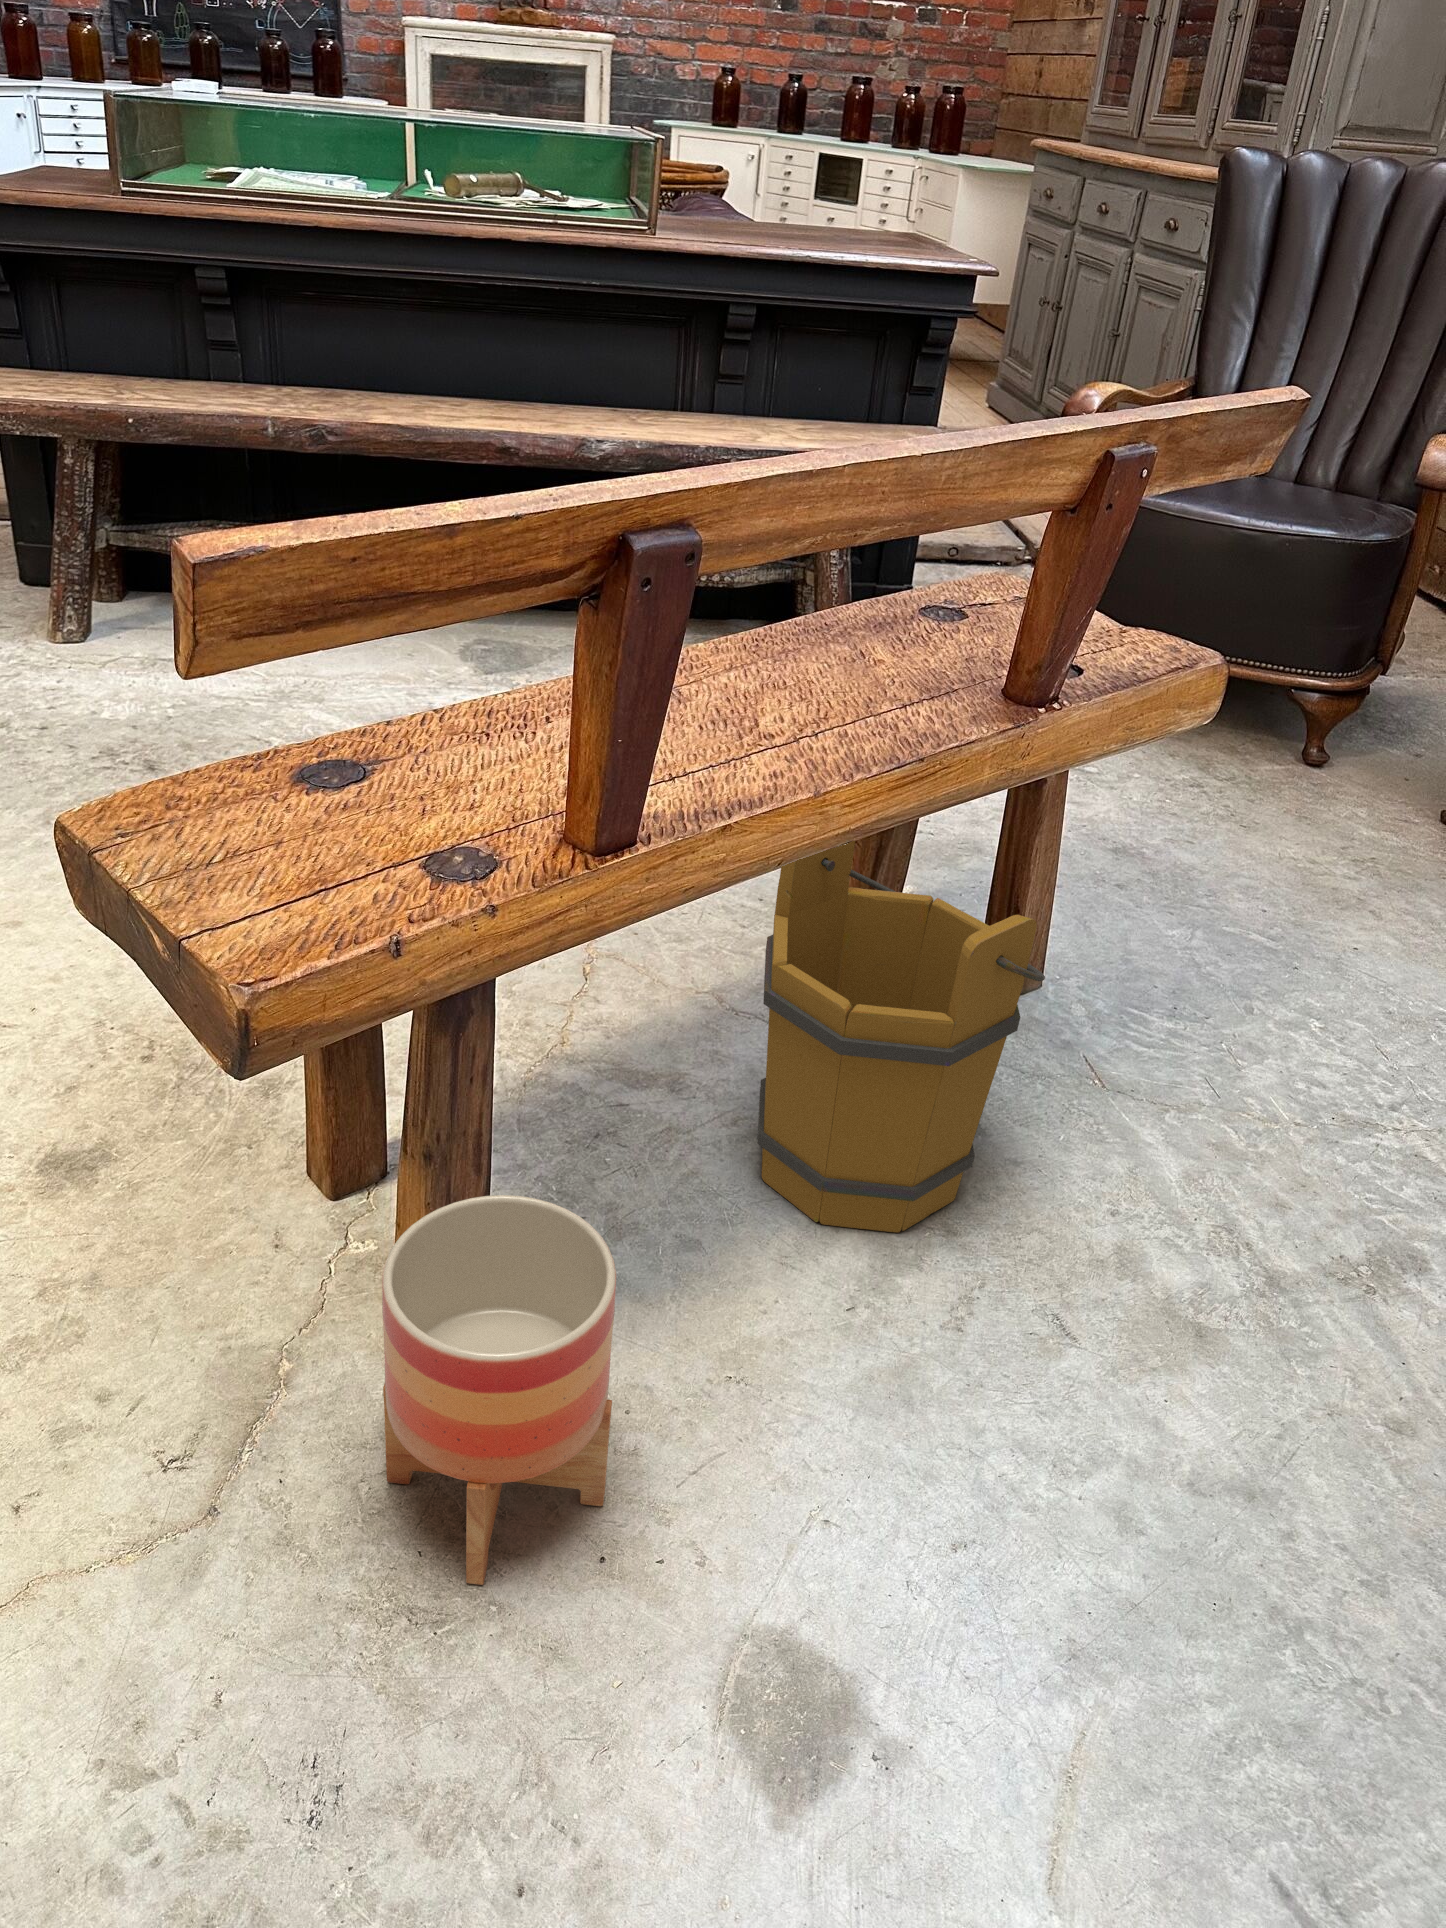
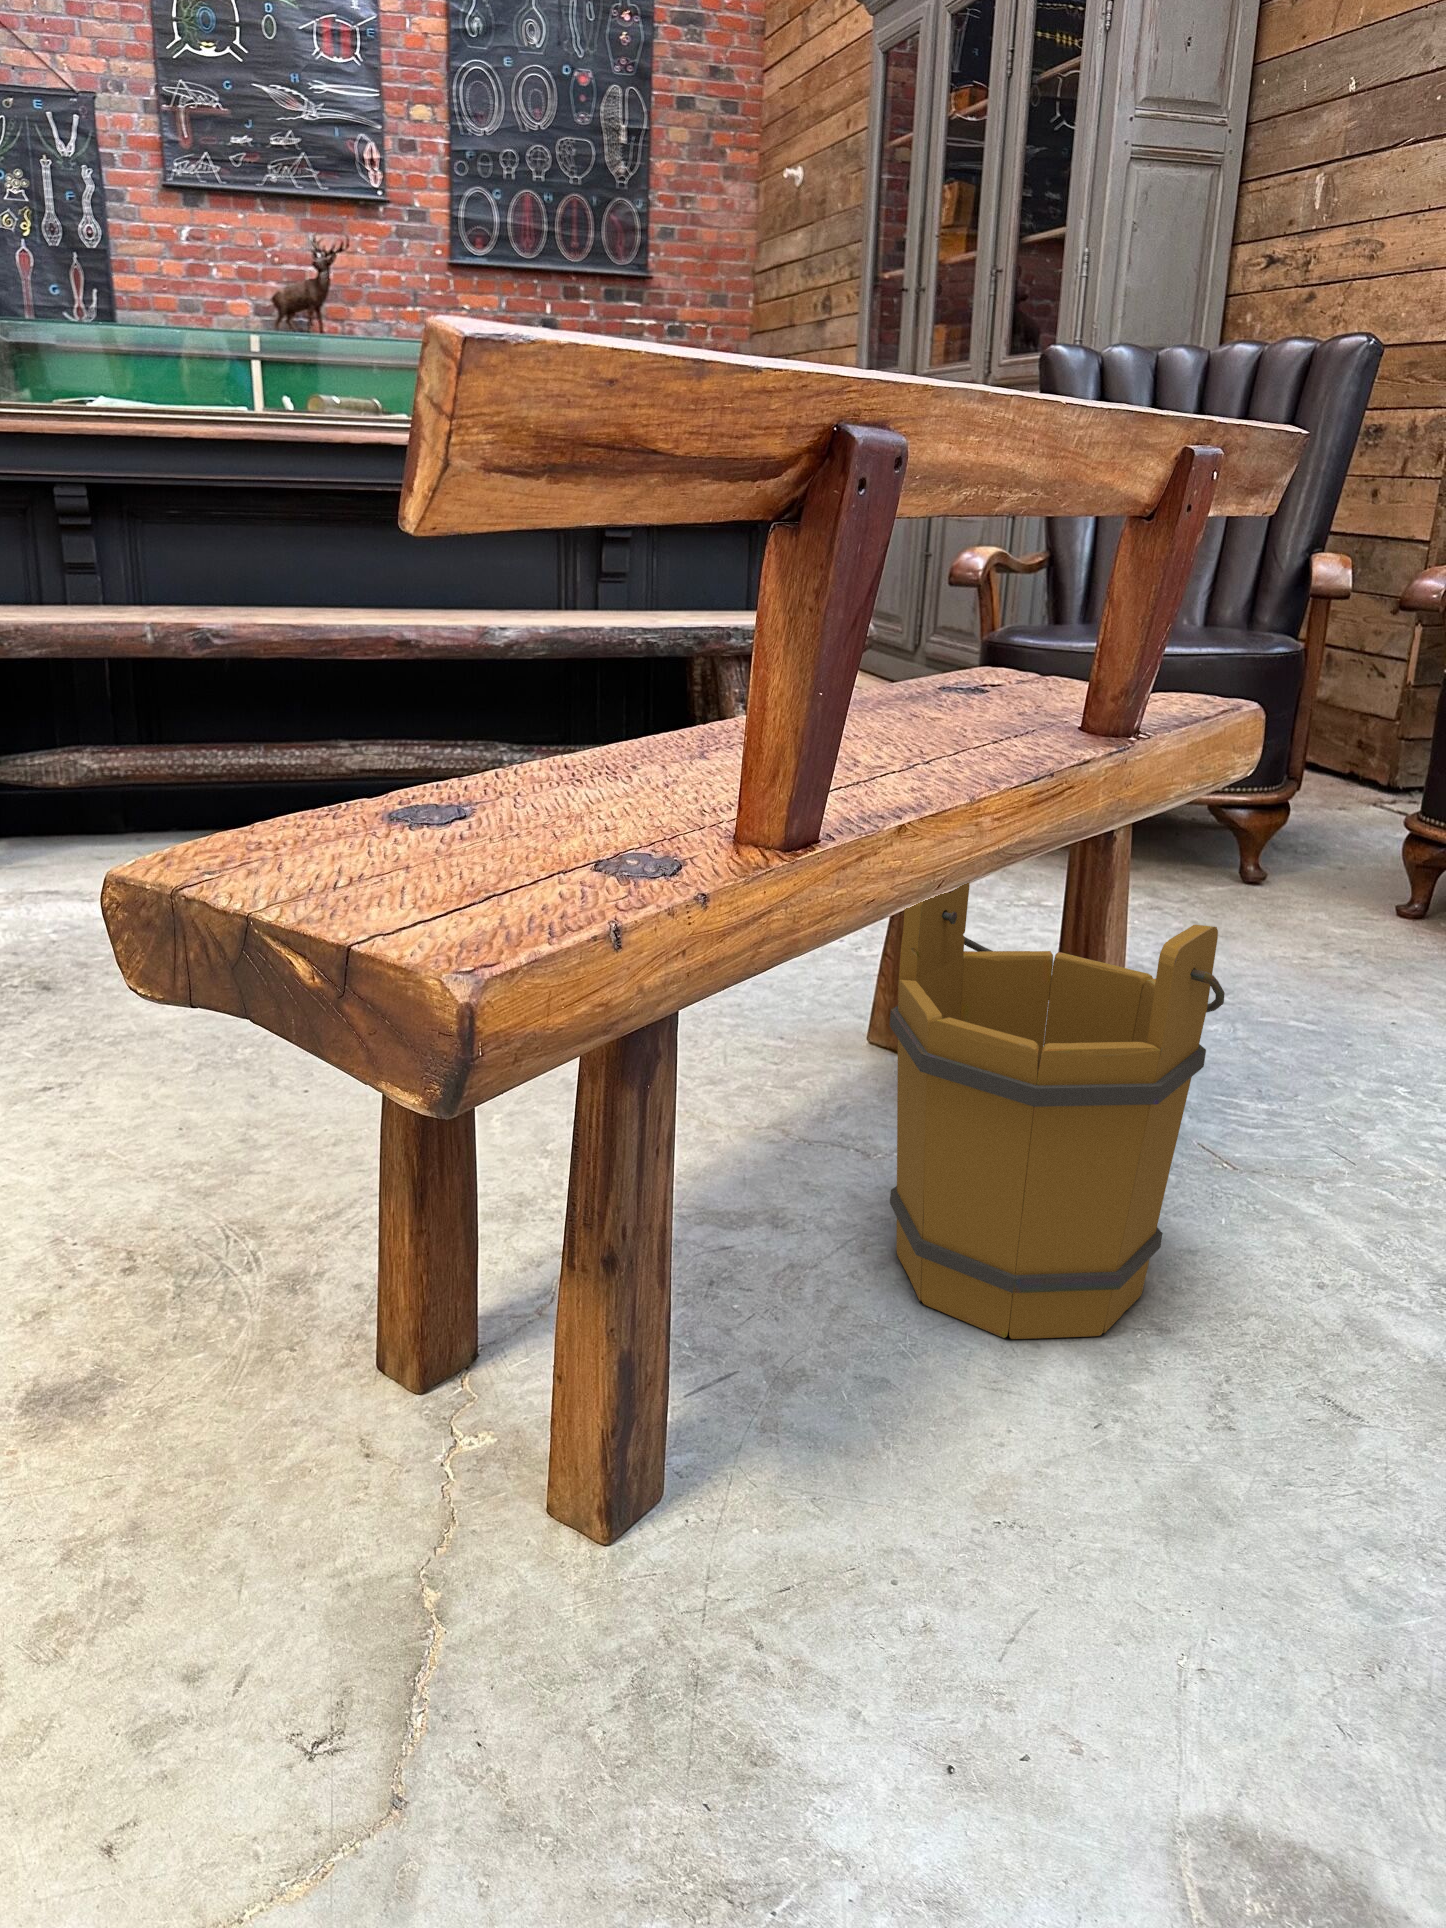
planter: present [382,1195,616,1585] -> none [623,1275,950,1834]

